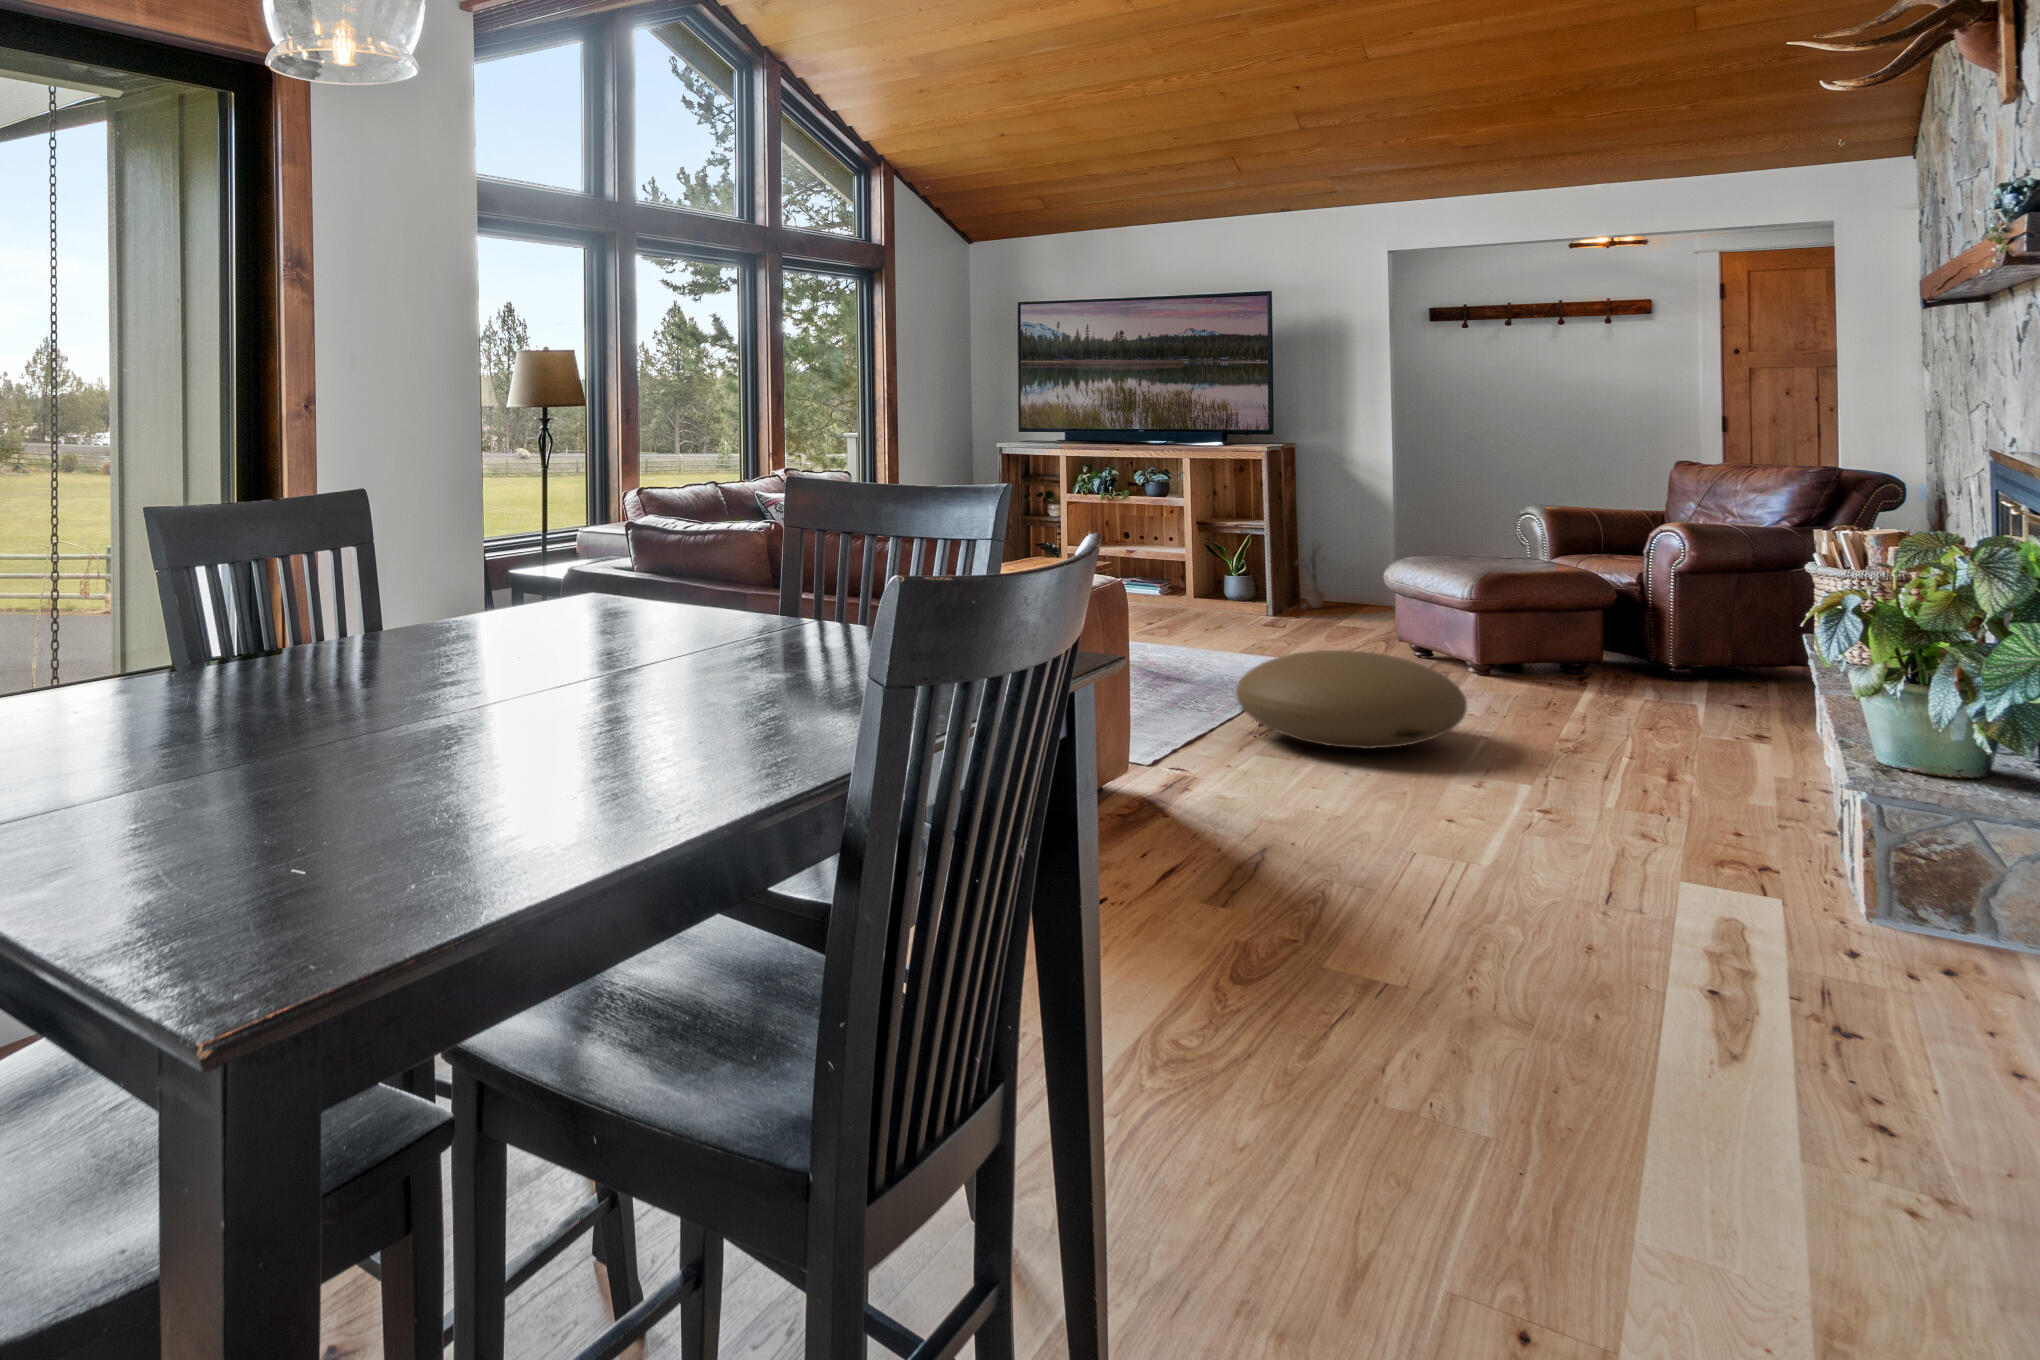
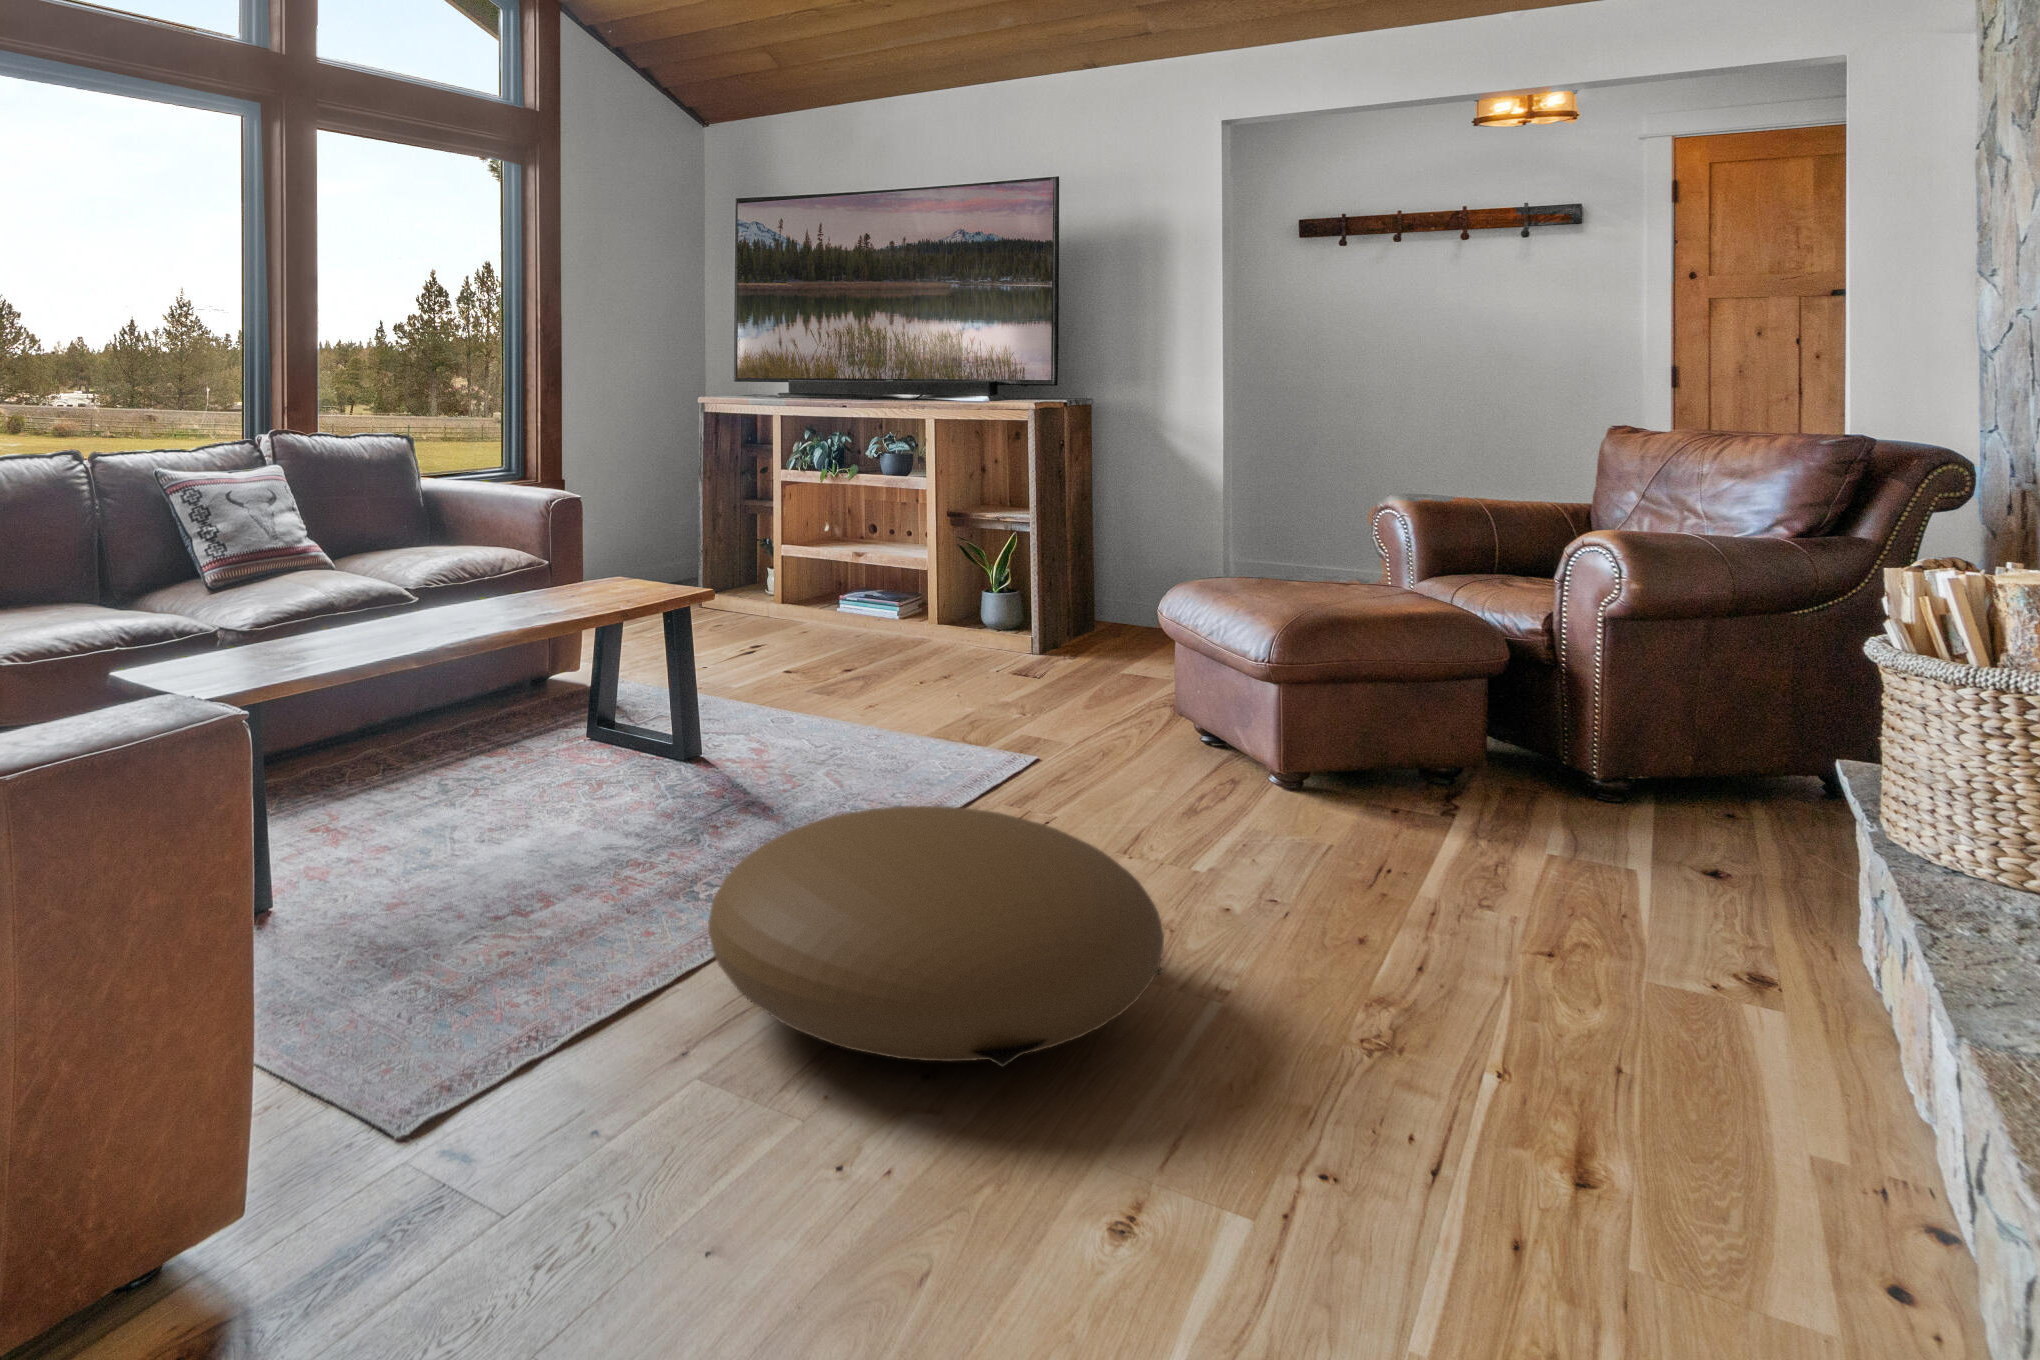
decorative plant: present [1304,543,1325,609] -> none [1072,542,1119,642]

